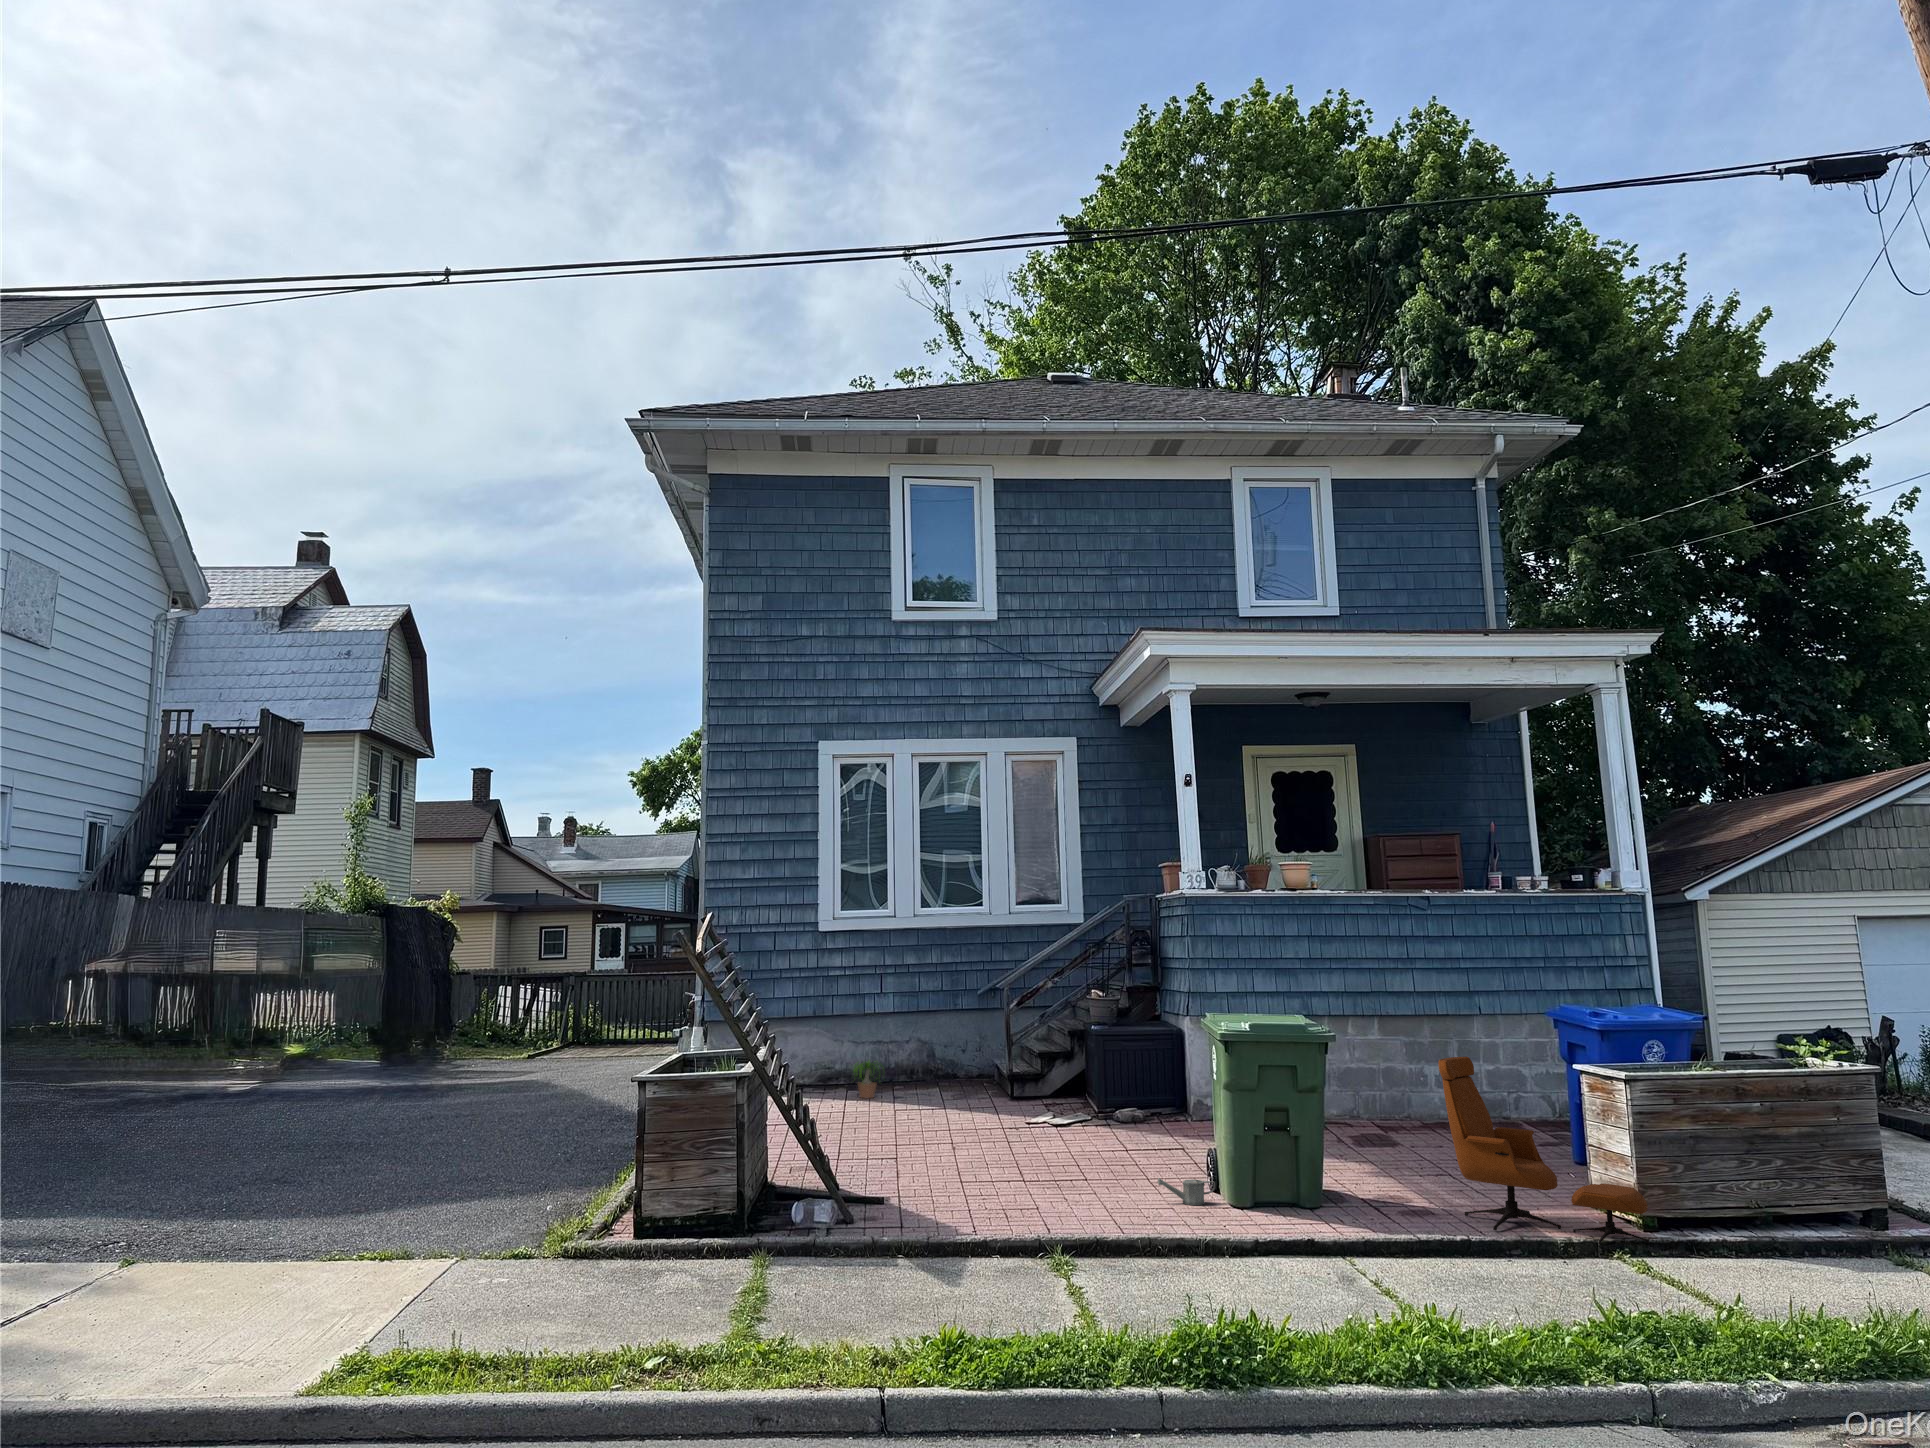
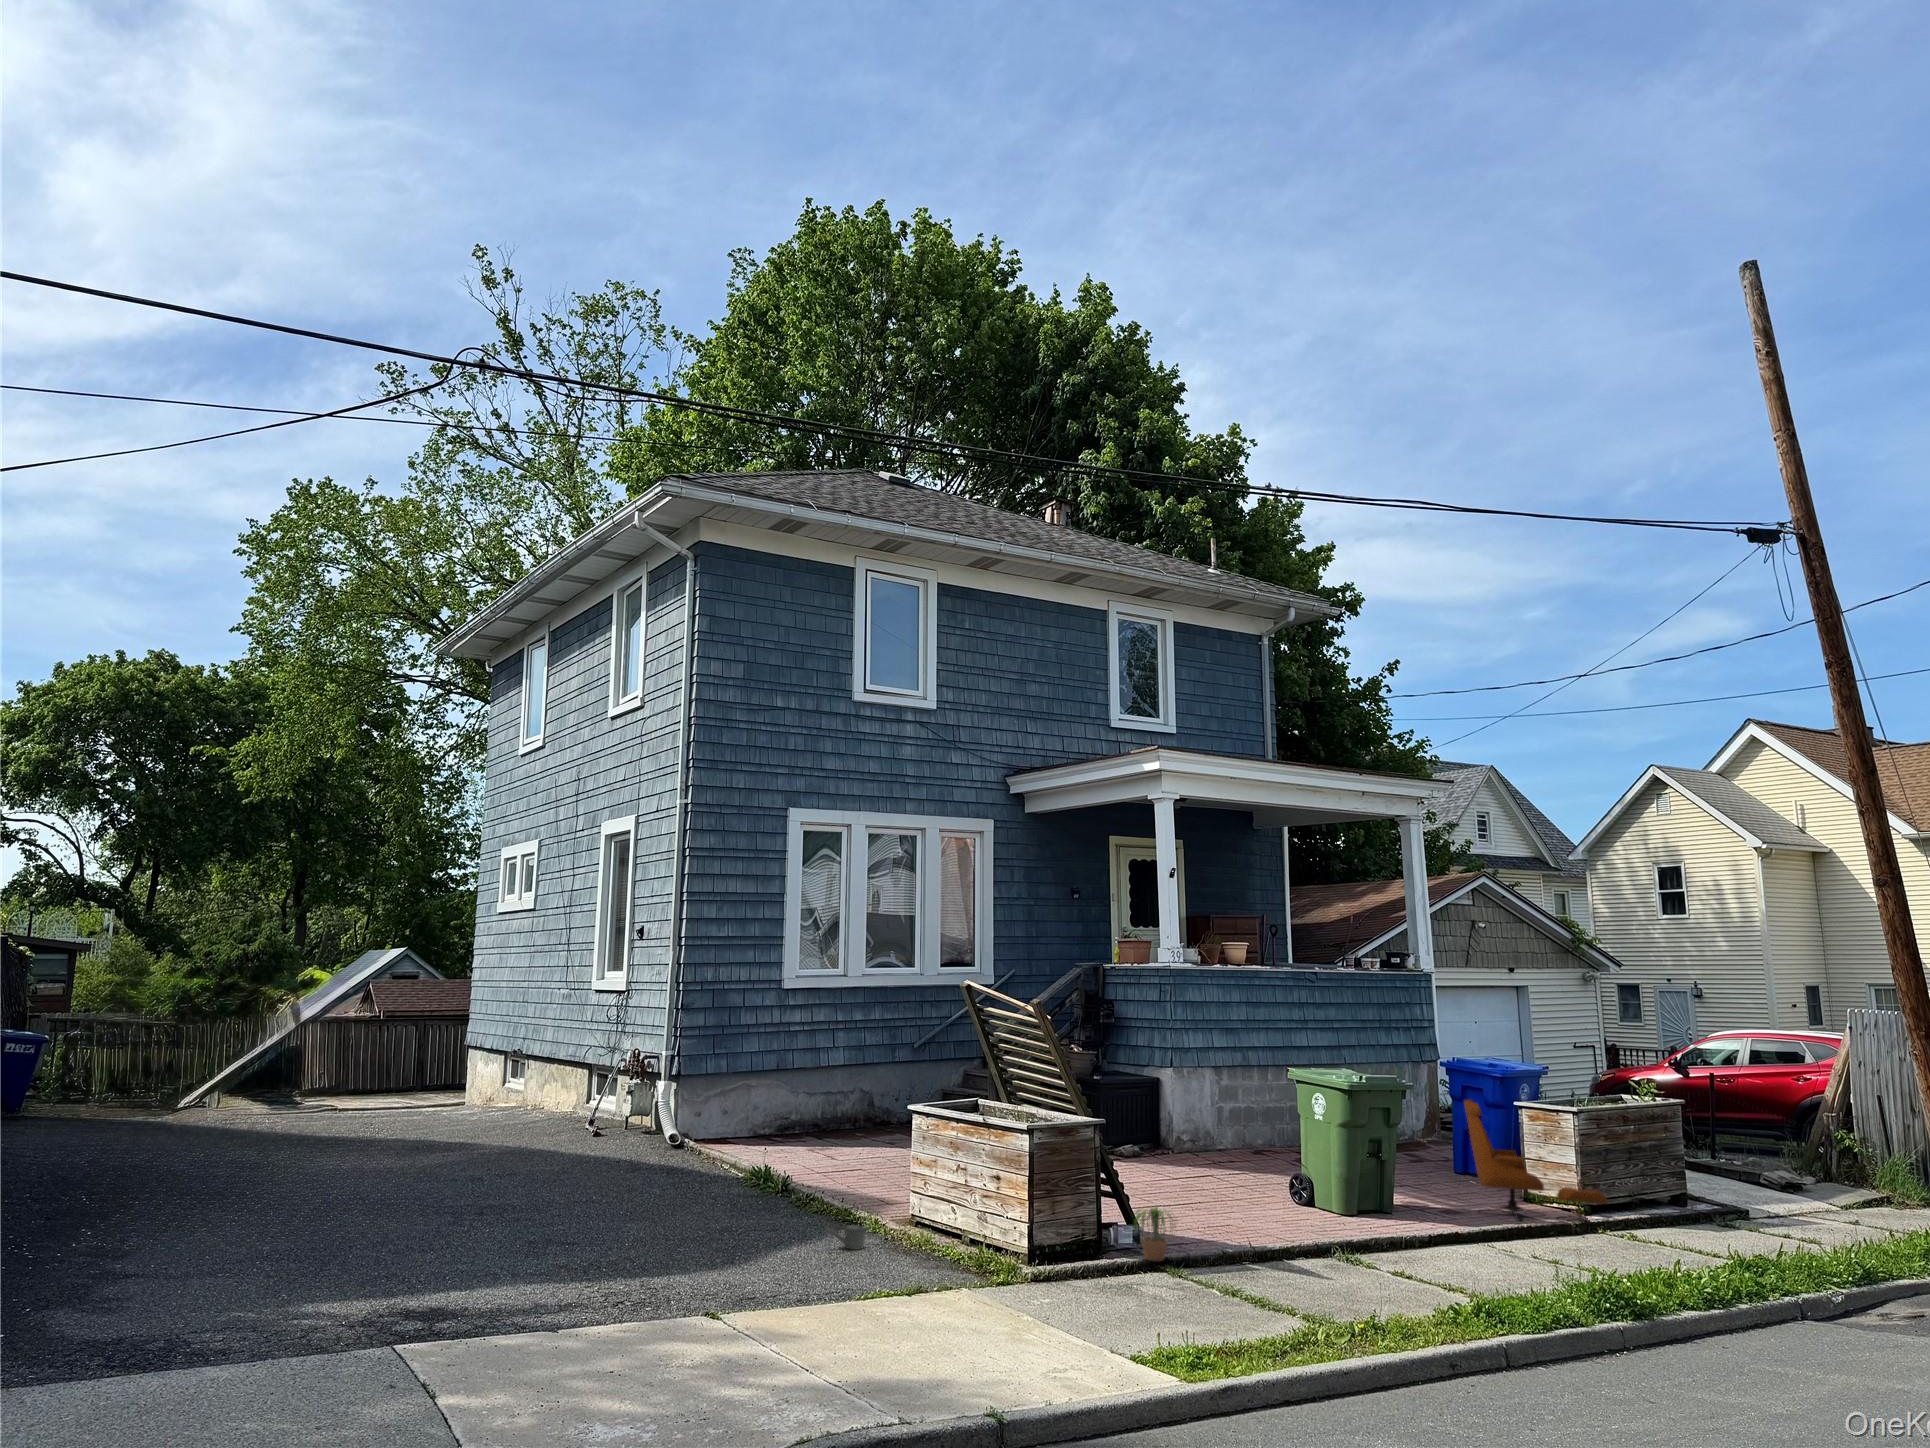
potted plant: present [854,1061,882,1098] -> present [1134,1206,1177,1261]
watering can: present [1158,1178,1215,1205] -> present [824,1225,874,1250]

